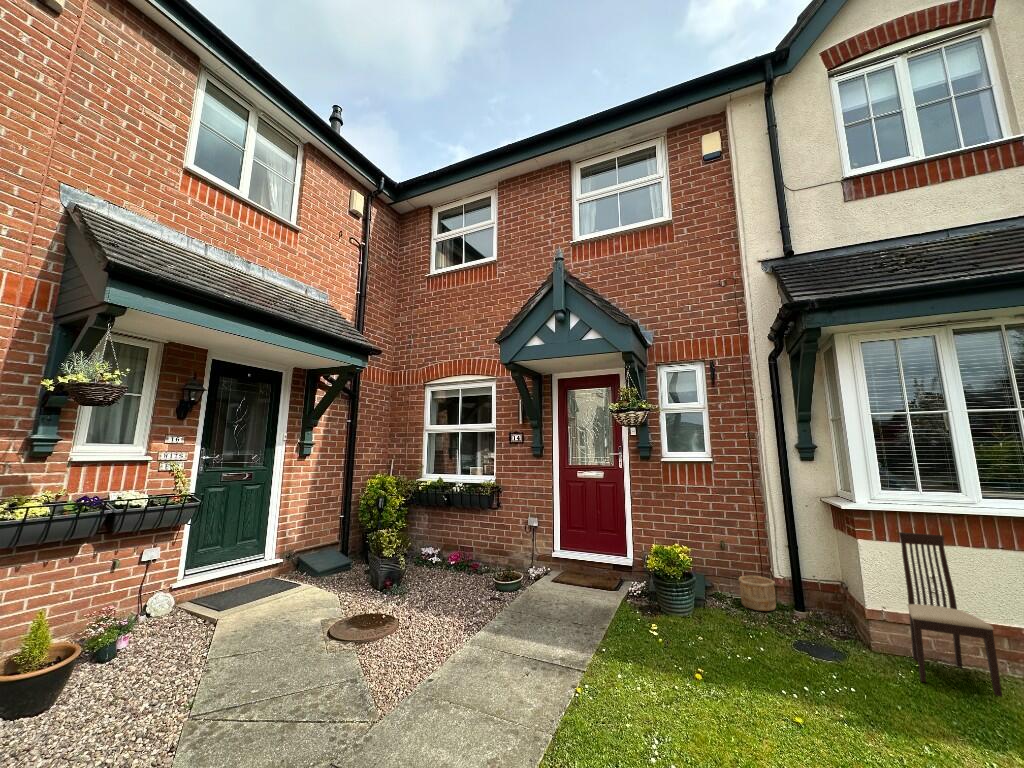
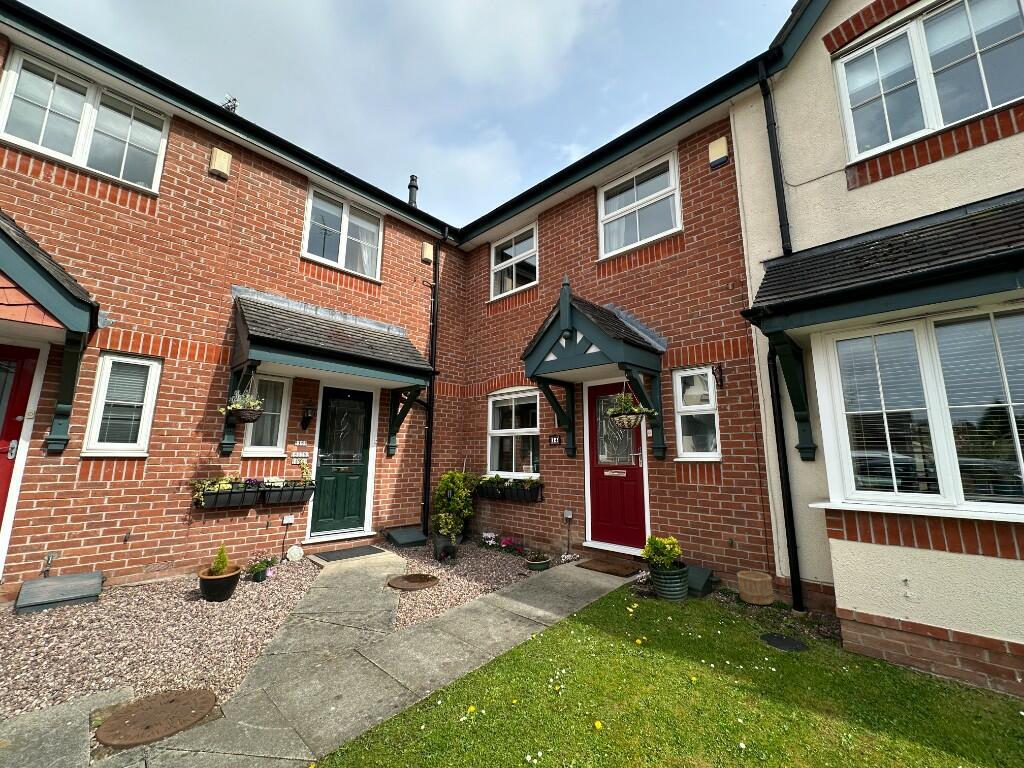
chair: present [899,532,1002,697] -> none [854,532,942,700]

